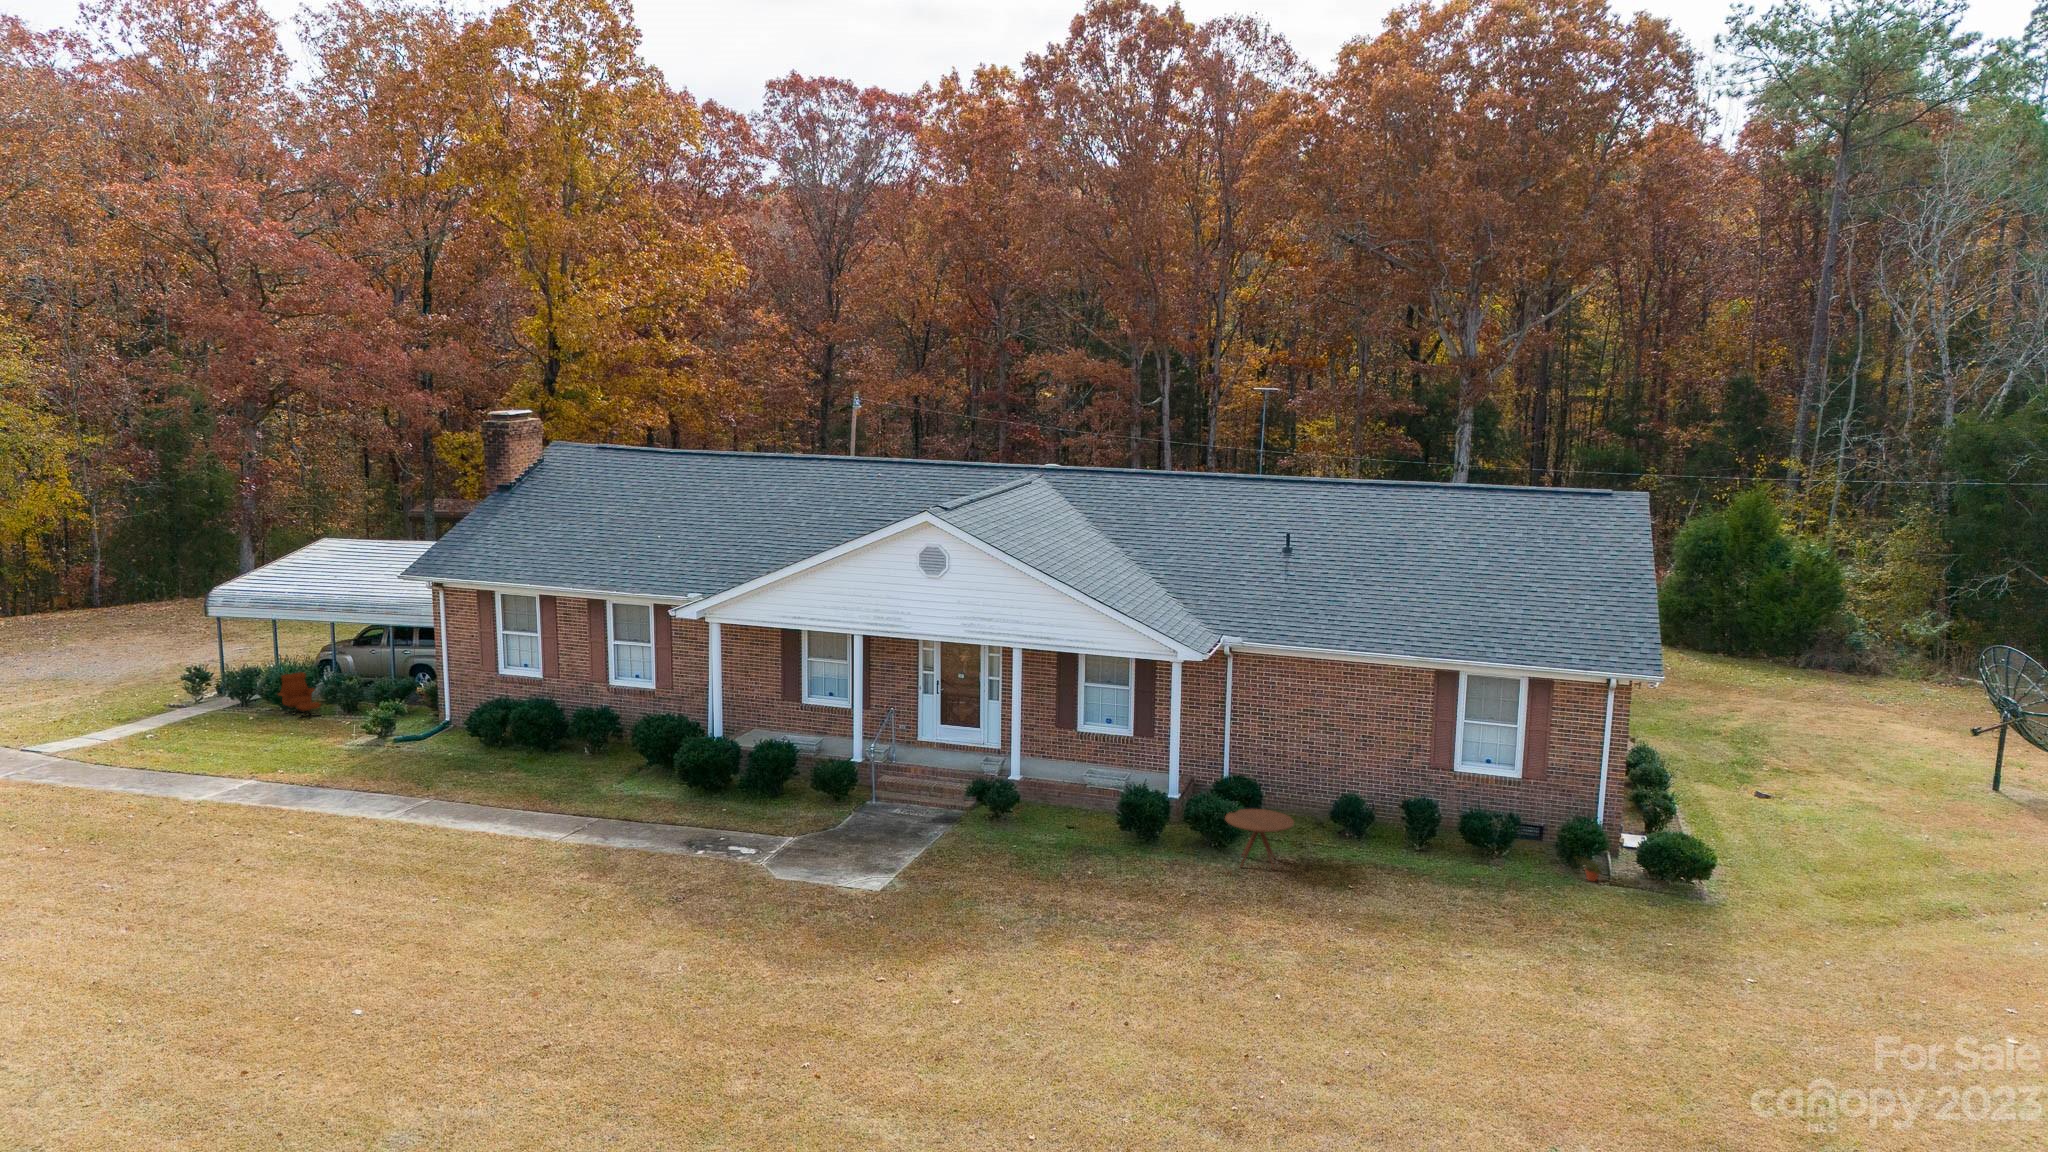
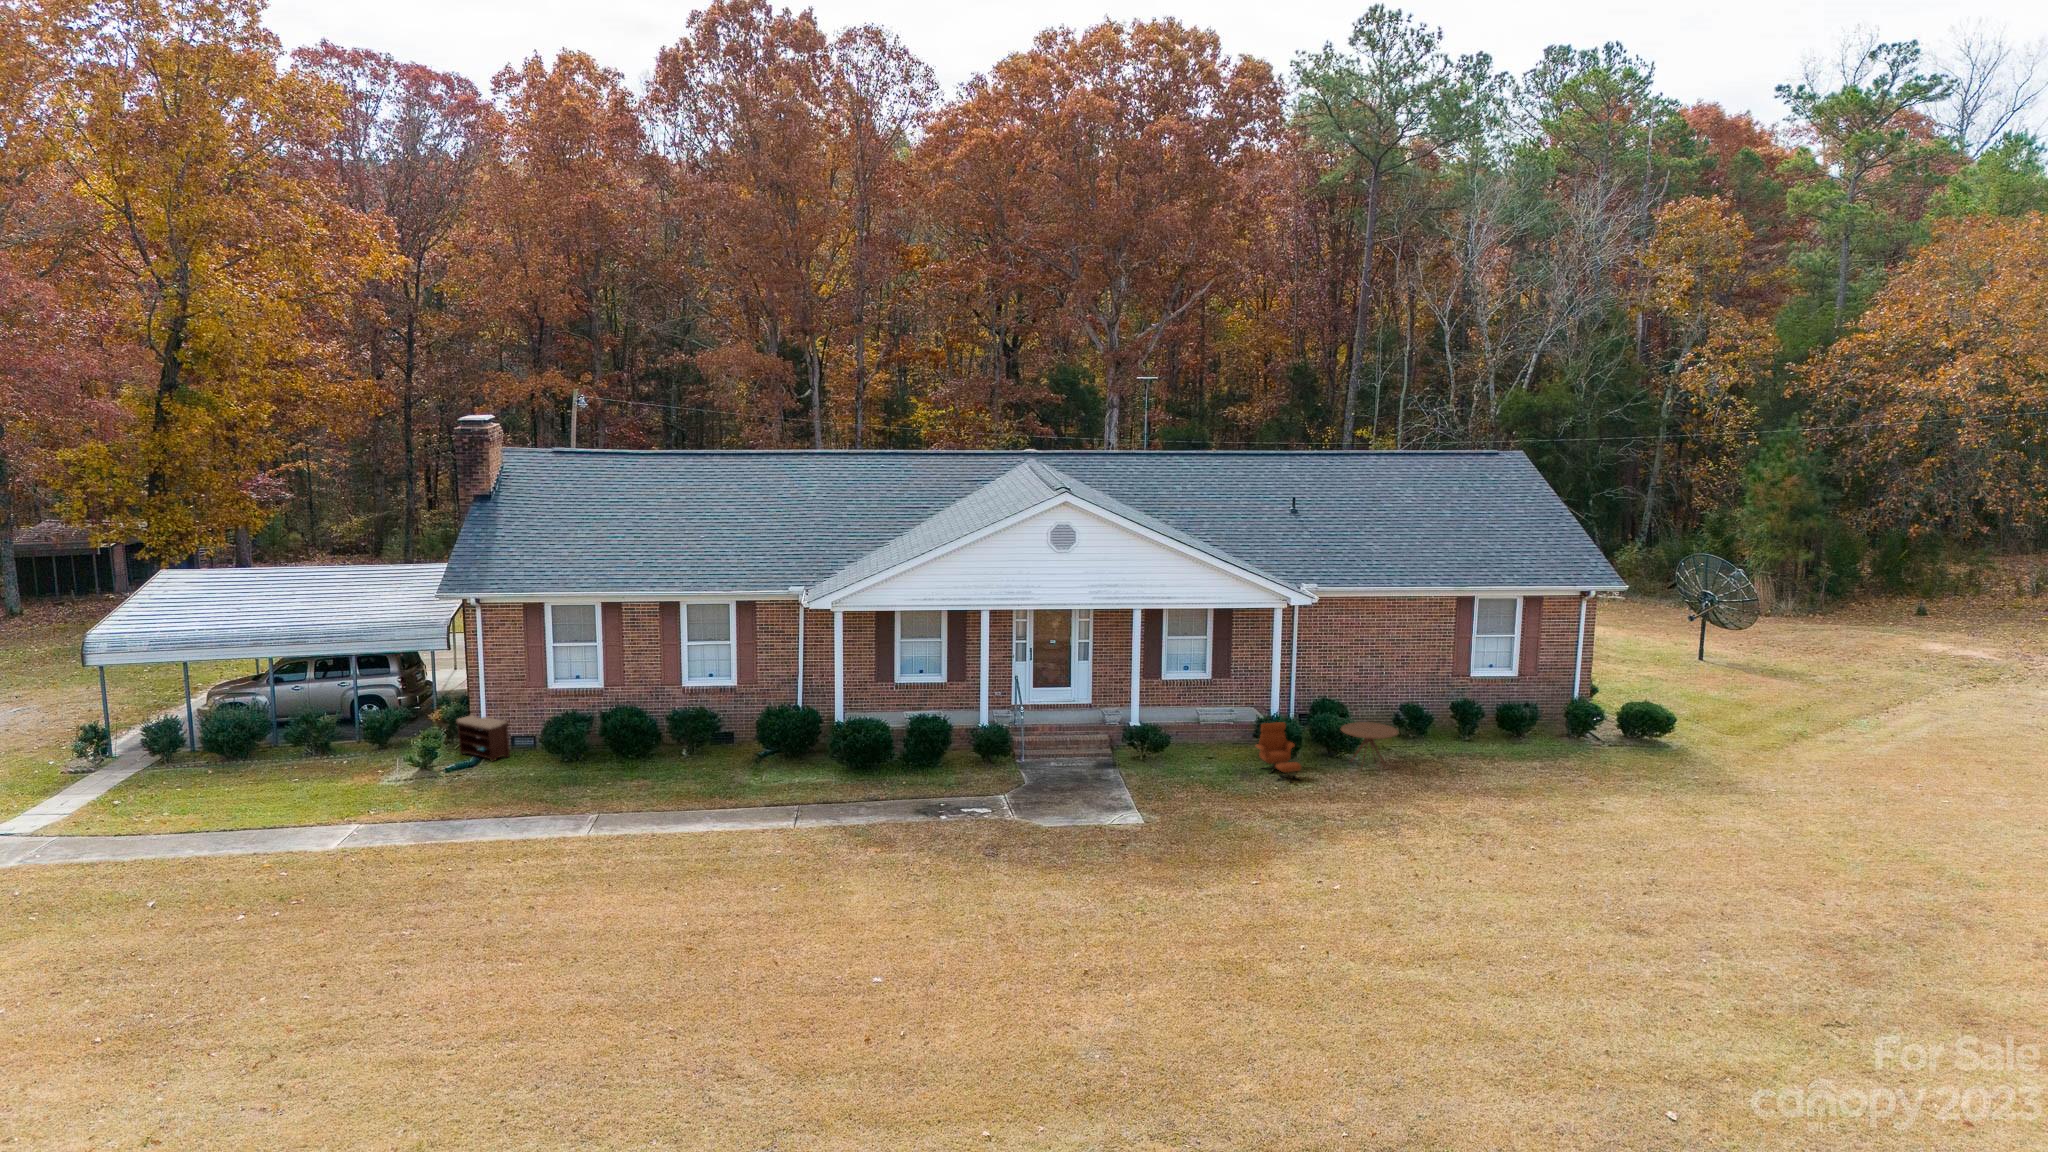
lounge chair: present [278,672,321,717] -> present [1256,722,1301,780]
bench: none [423,692,459,738] -> present [456,715,510,762]
potted plant: present [1575,857,1613,881] -> none [1580,727,1612,745]

